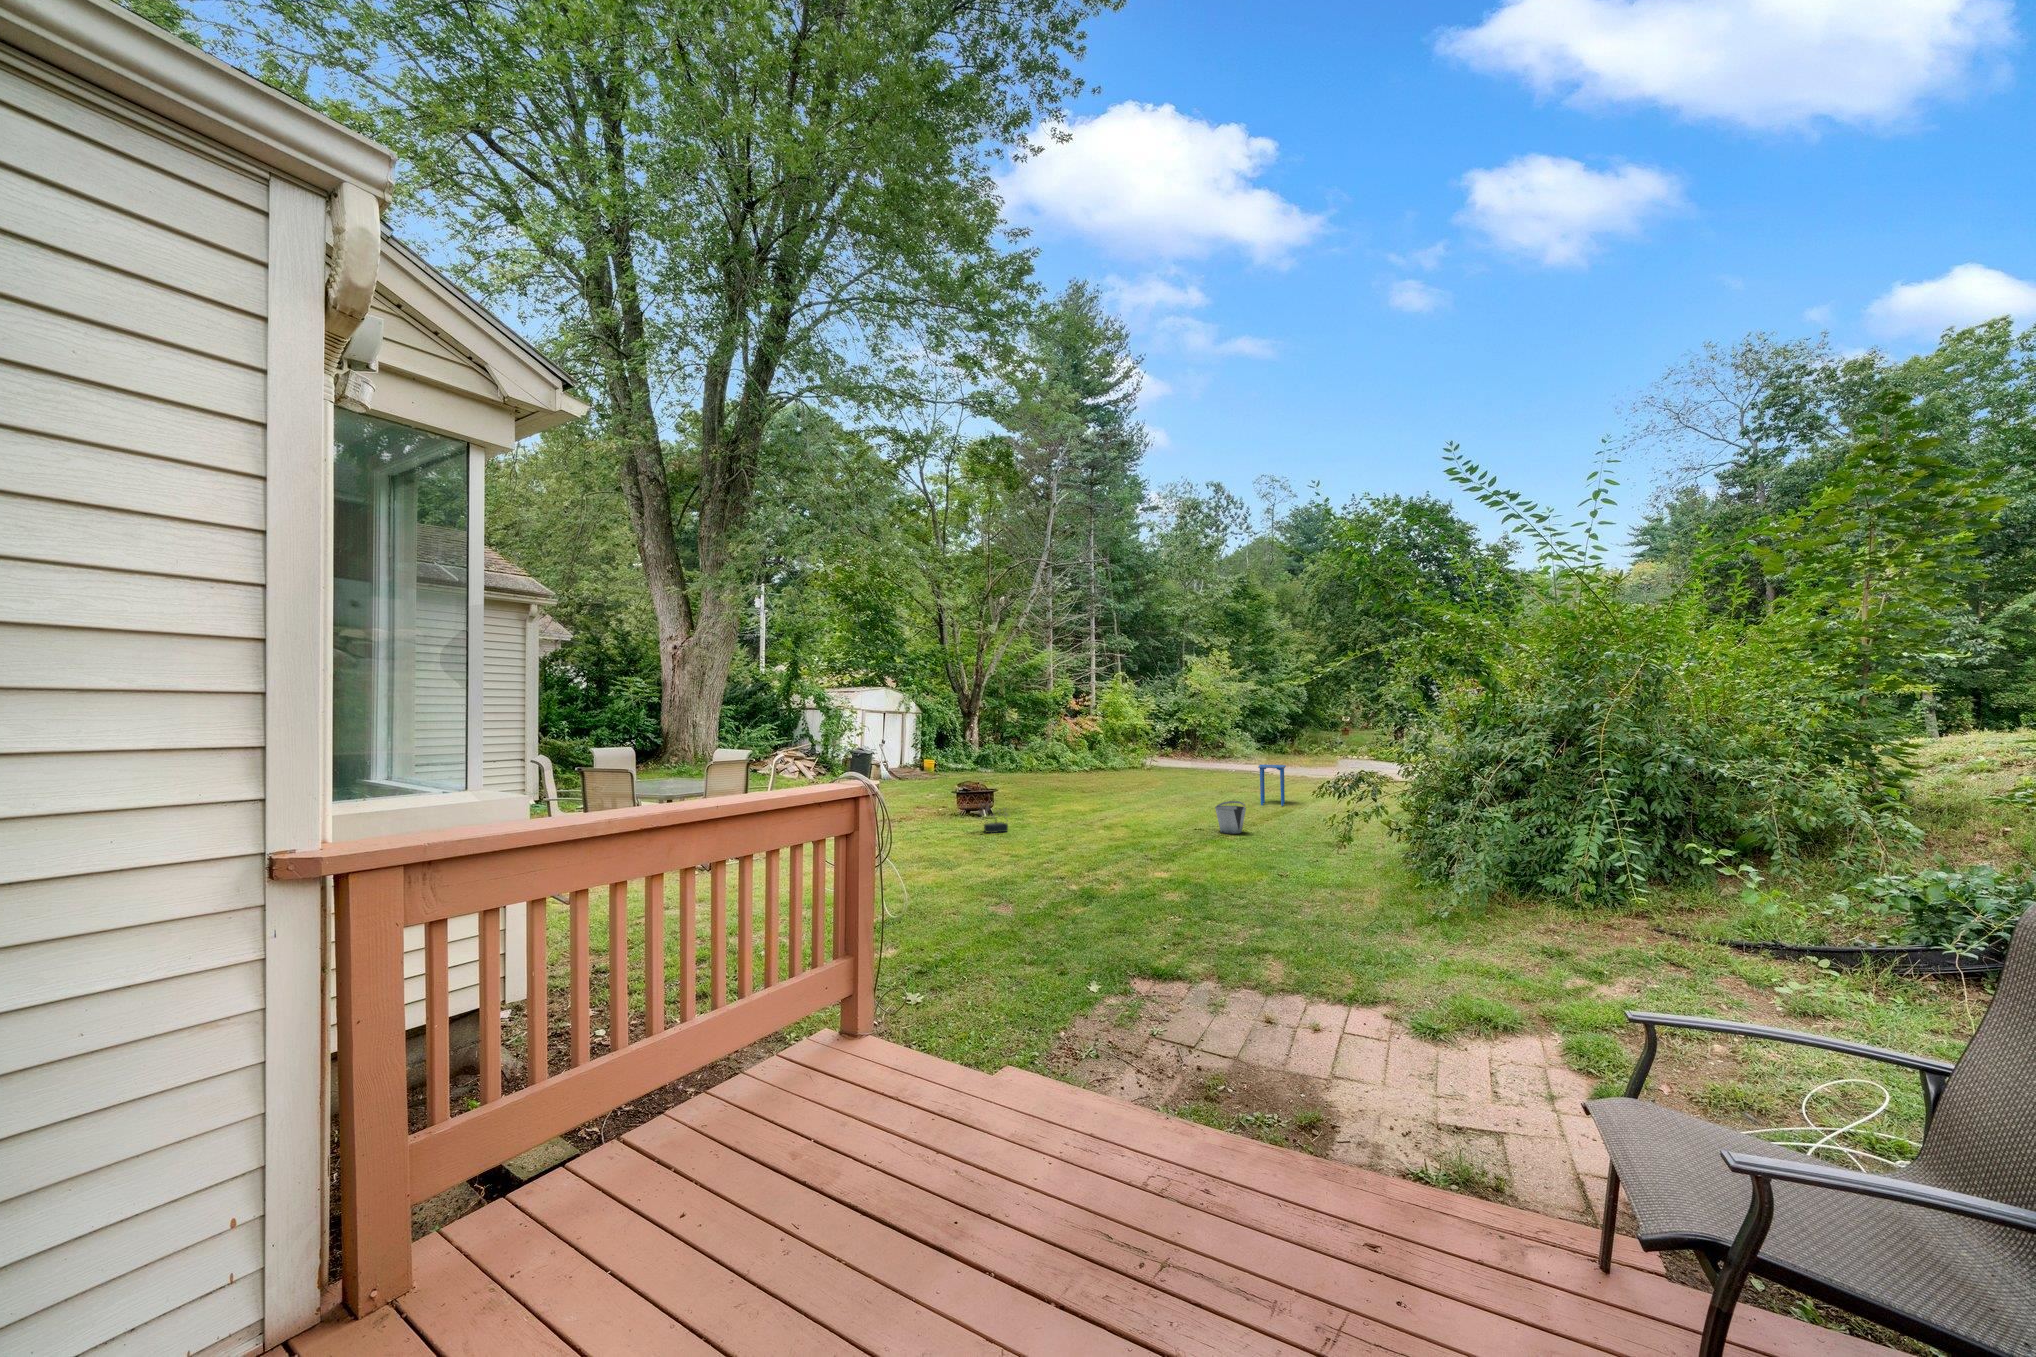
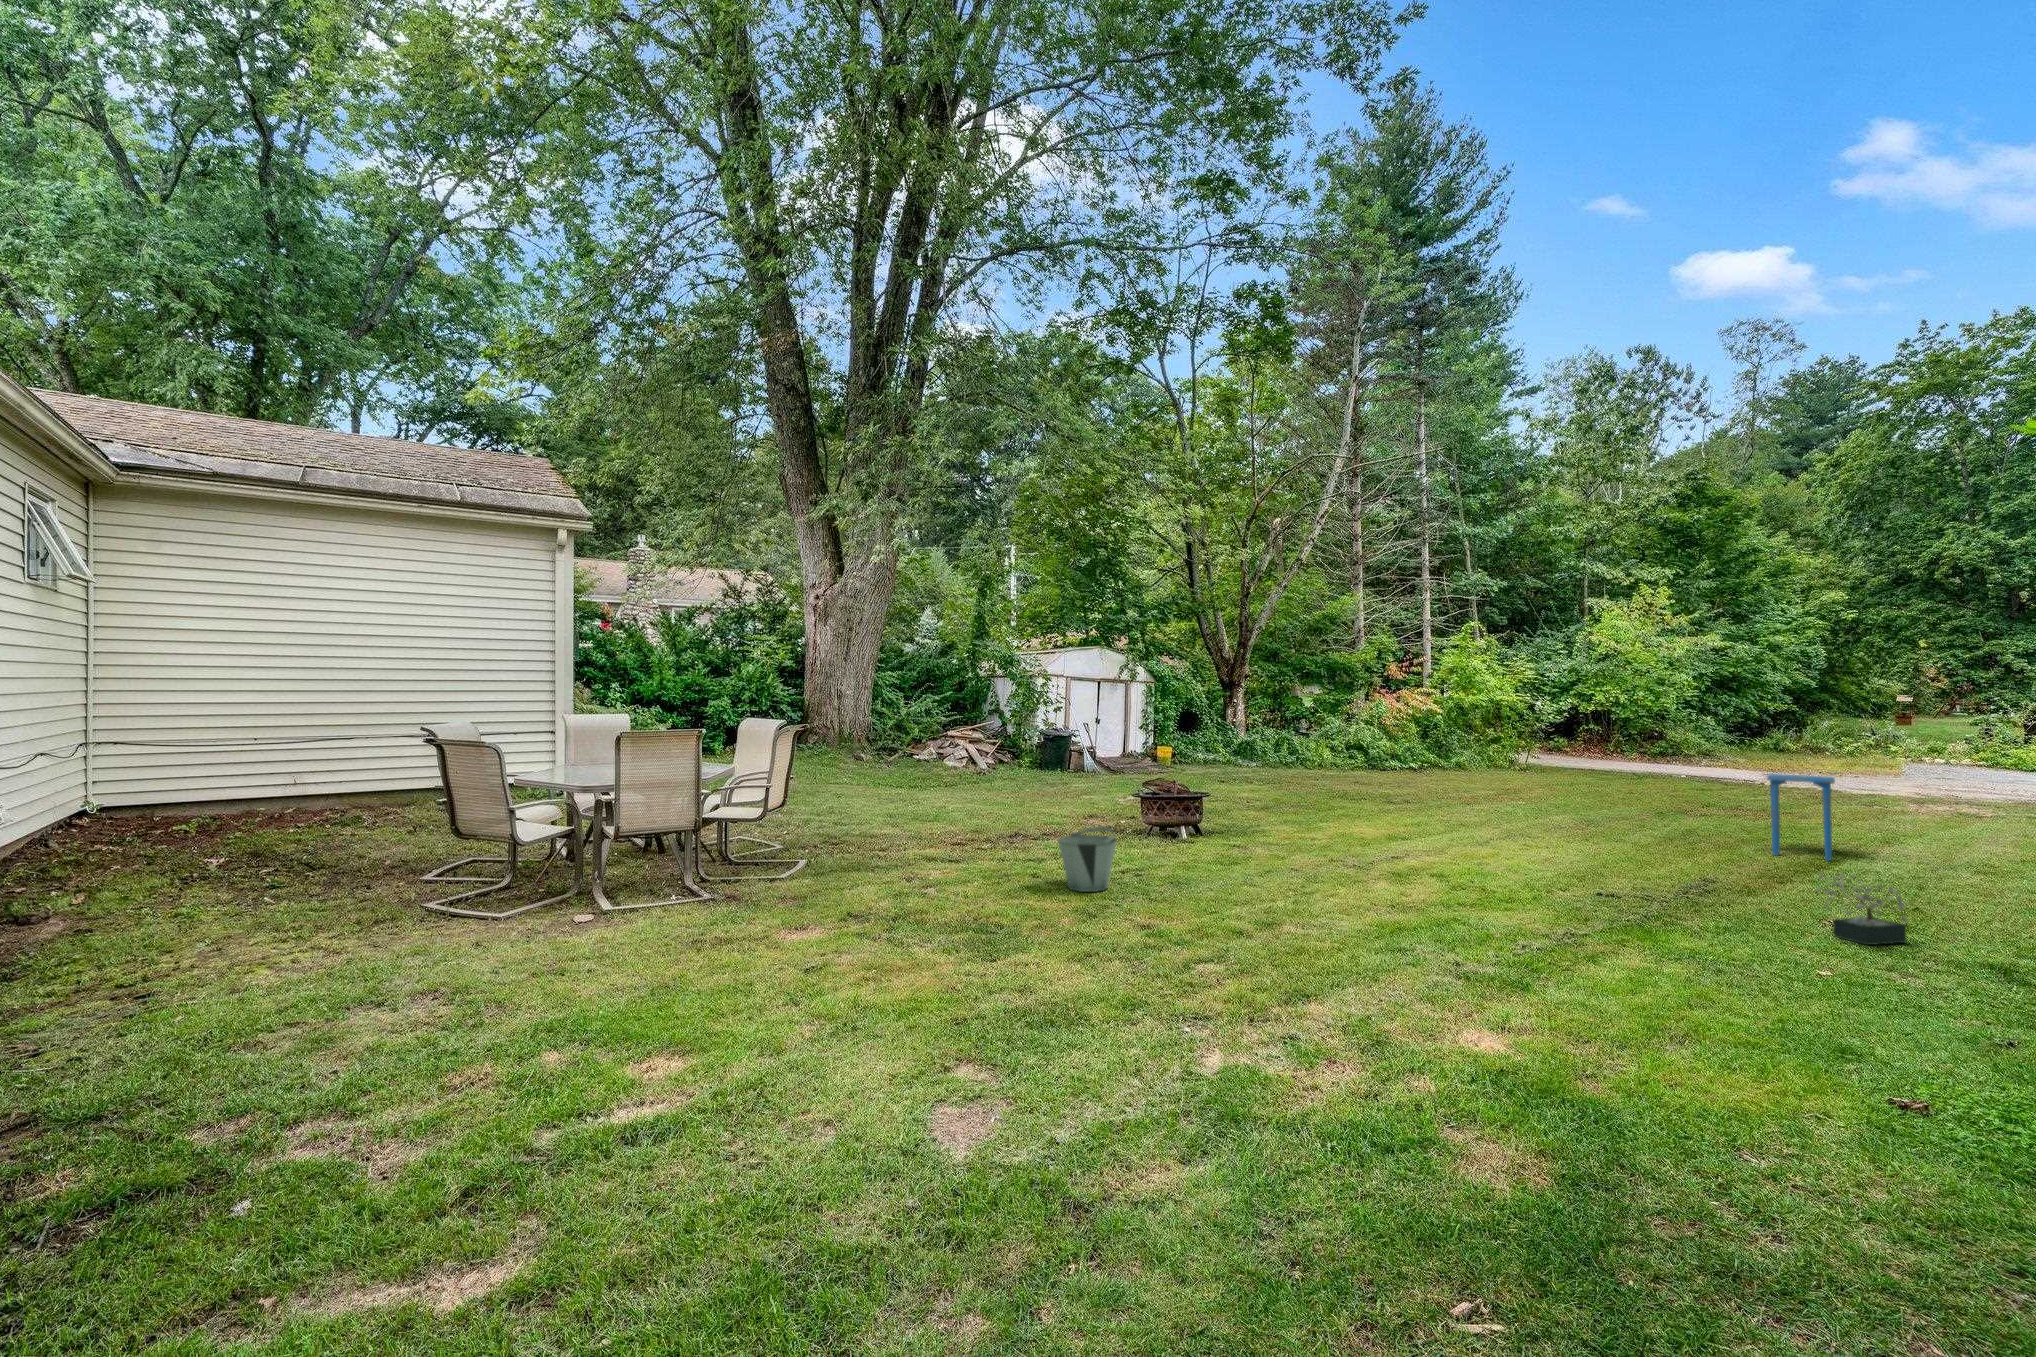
bucket: present [1215,801,1246,834] -> present [1058,827,1116,892]
decorative plant: present [978,806,1008,833] -> present [1816,873,1907,945]

